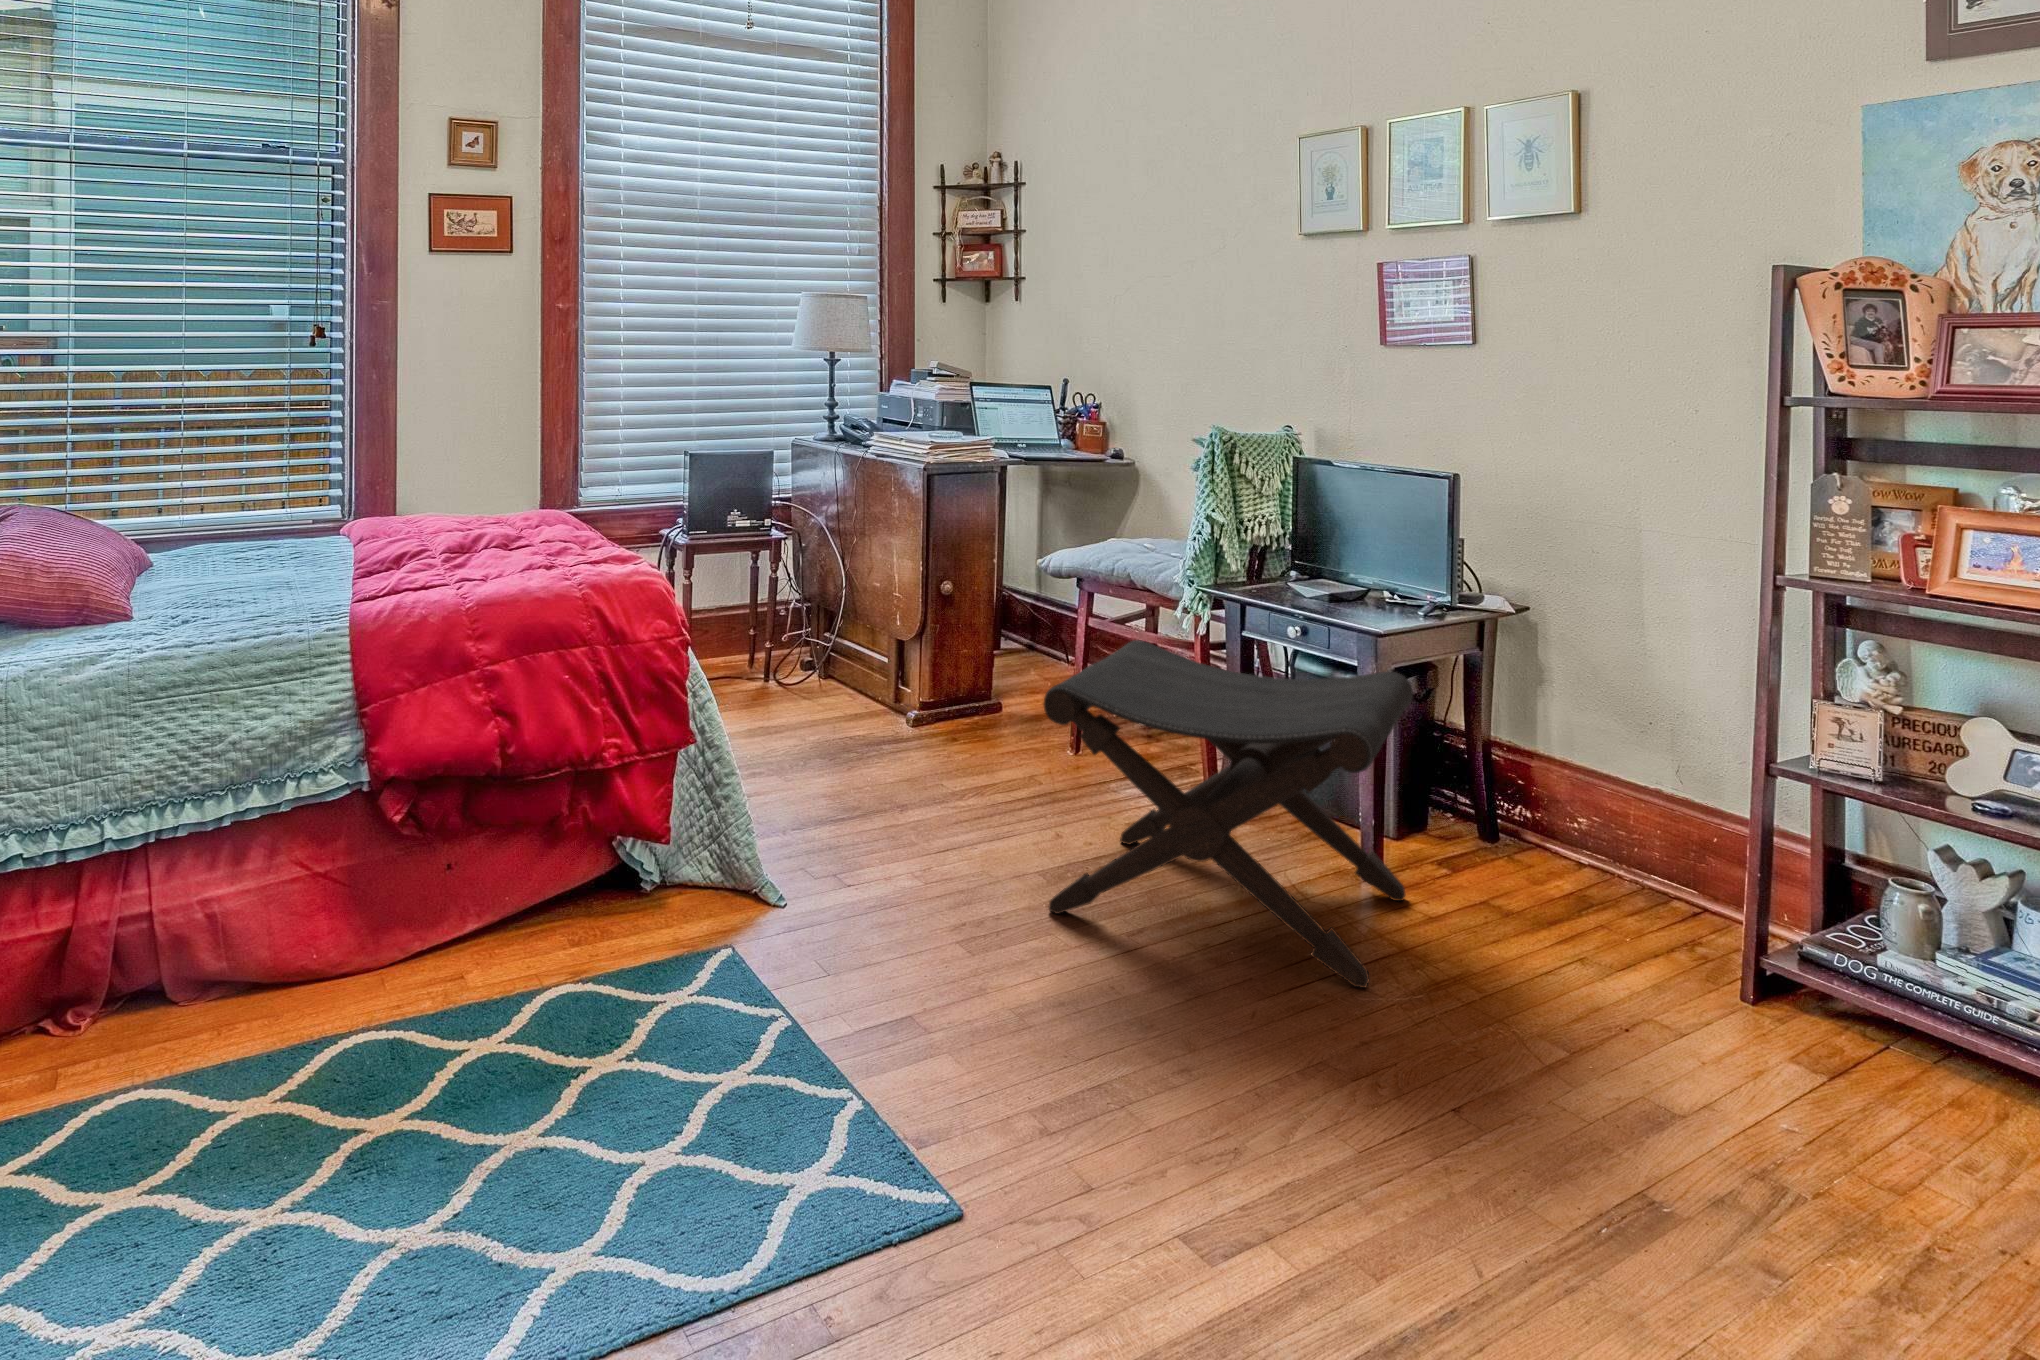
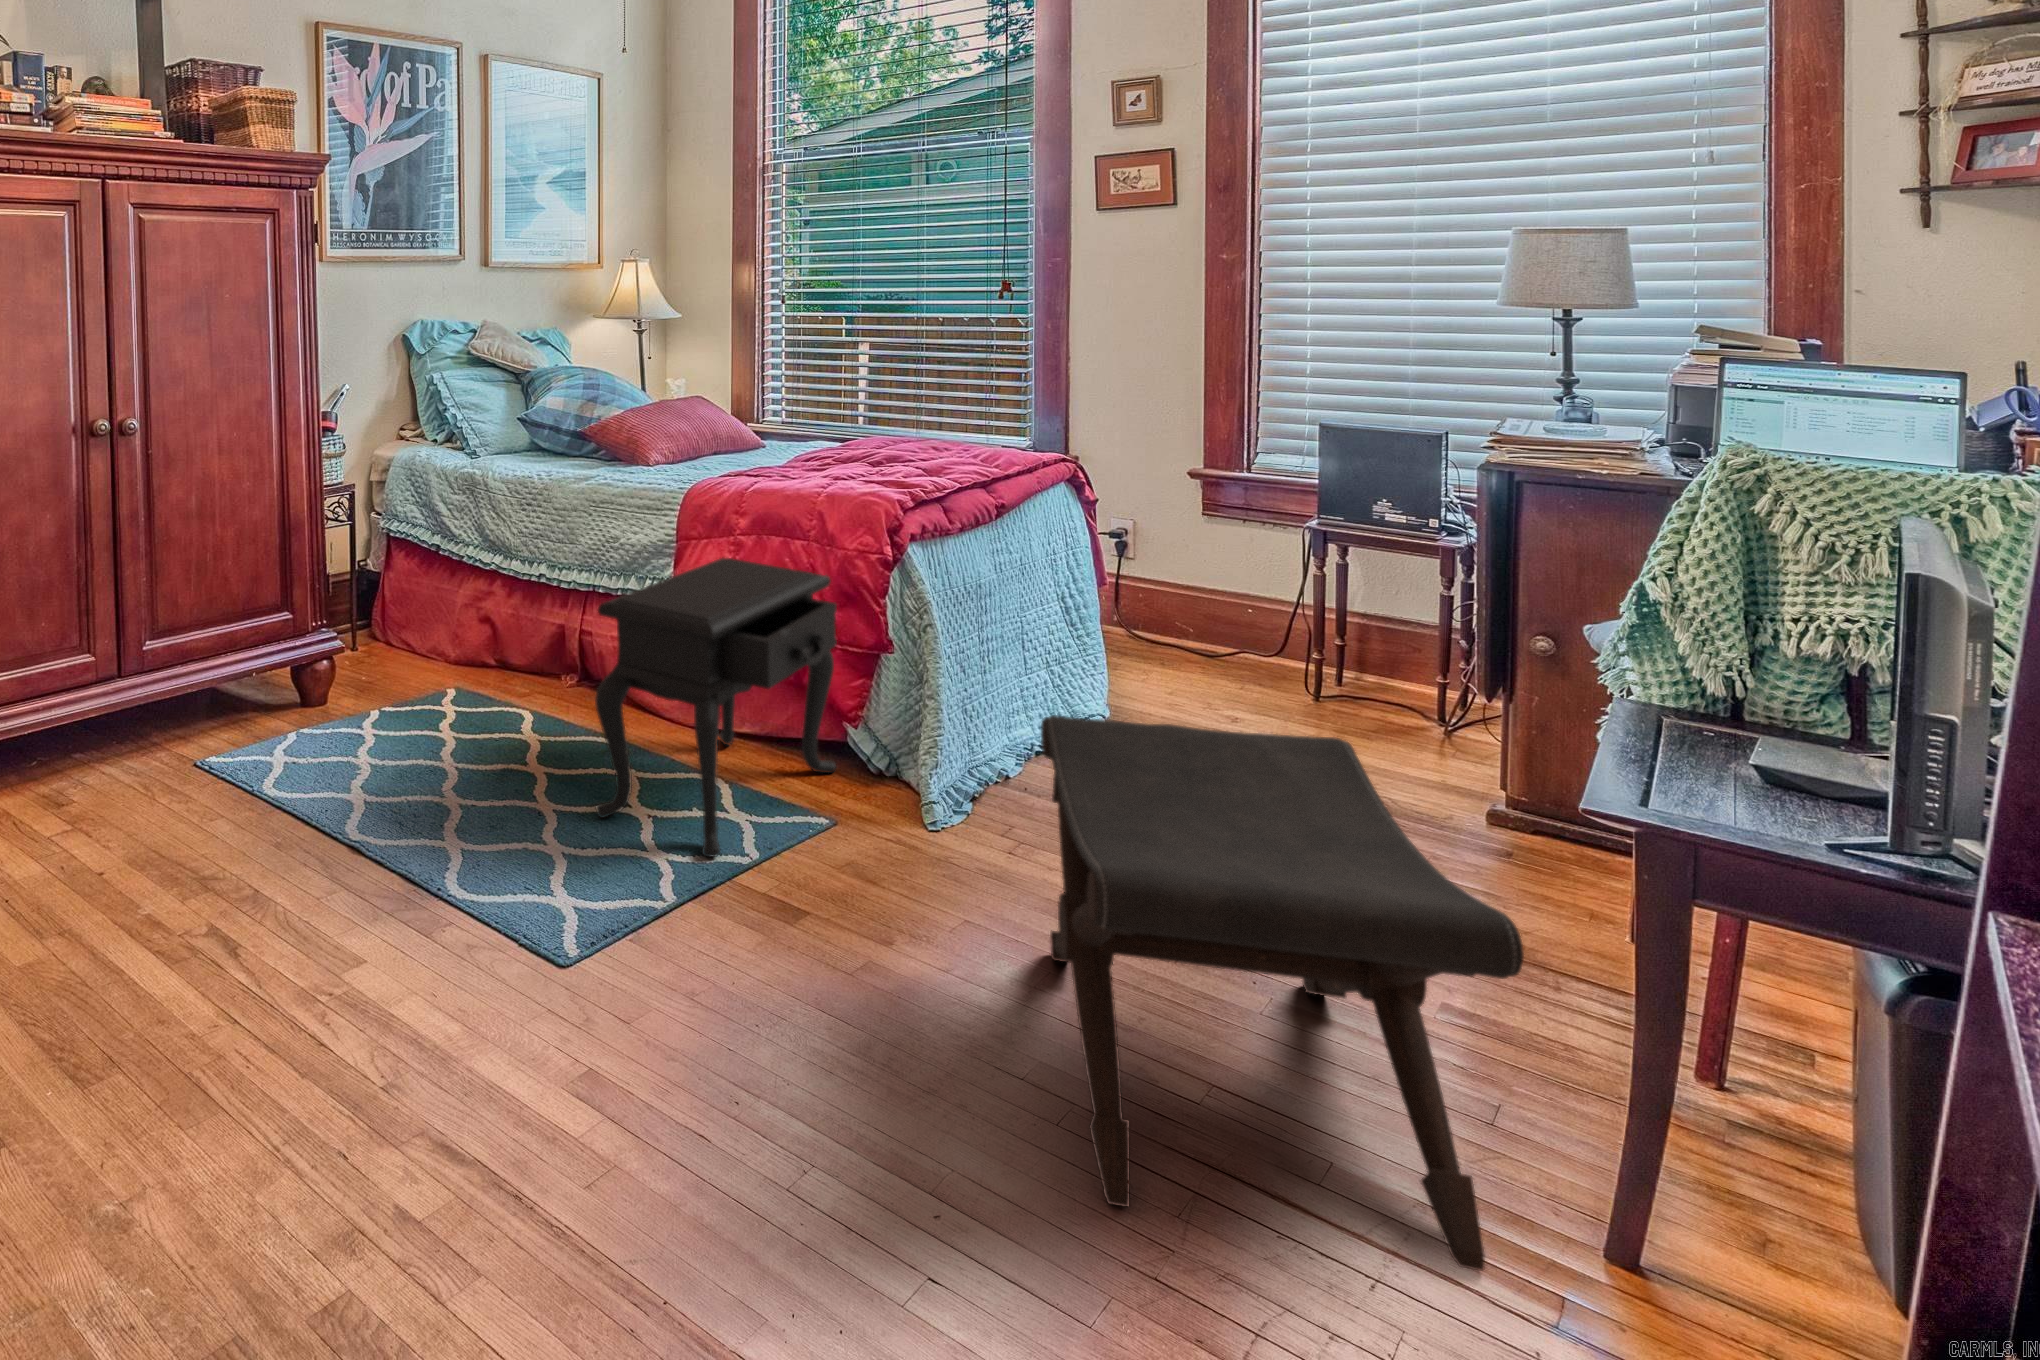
side table: none [473,665,785,1100] -> present [595,558,837,857]

